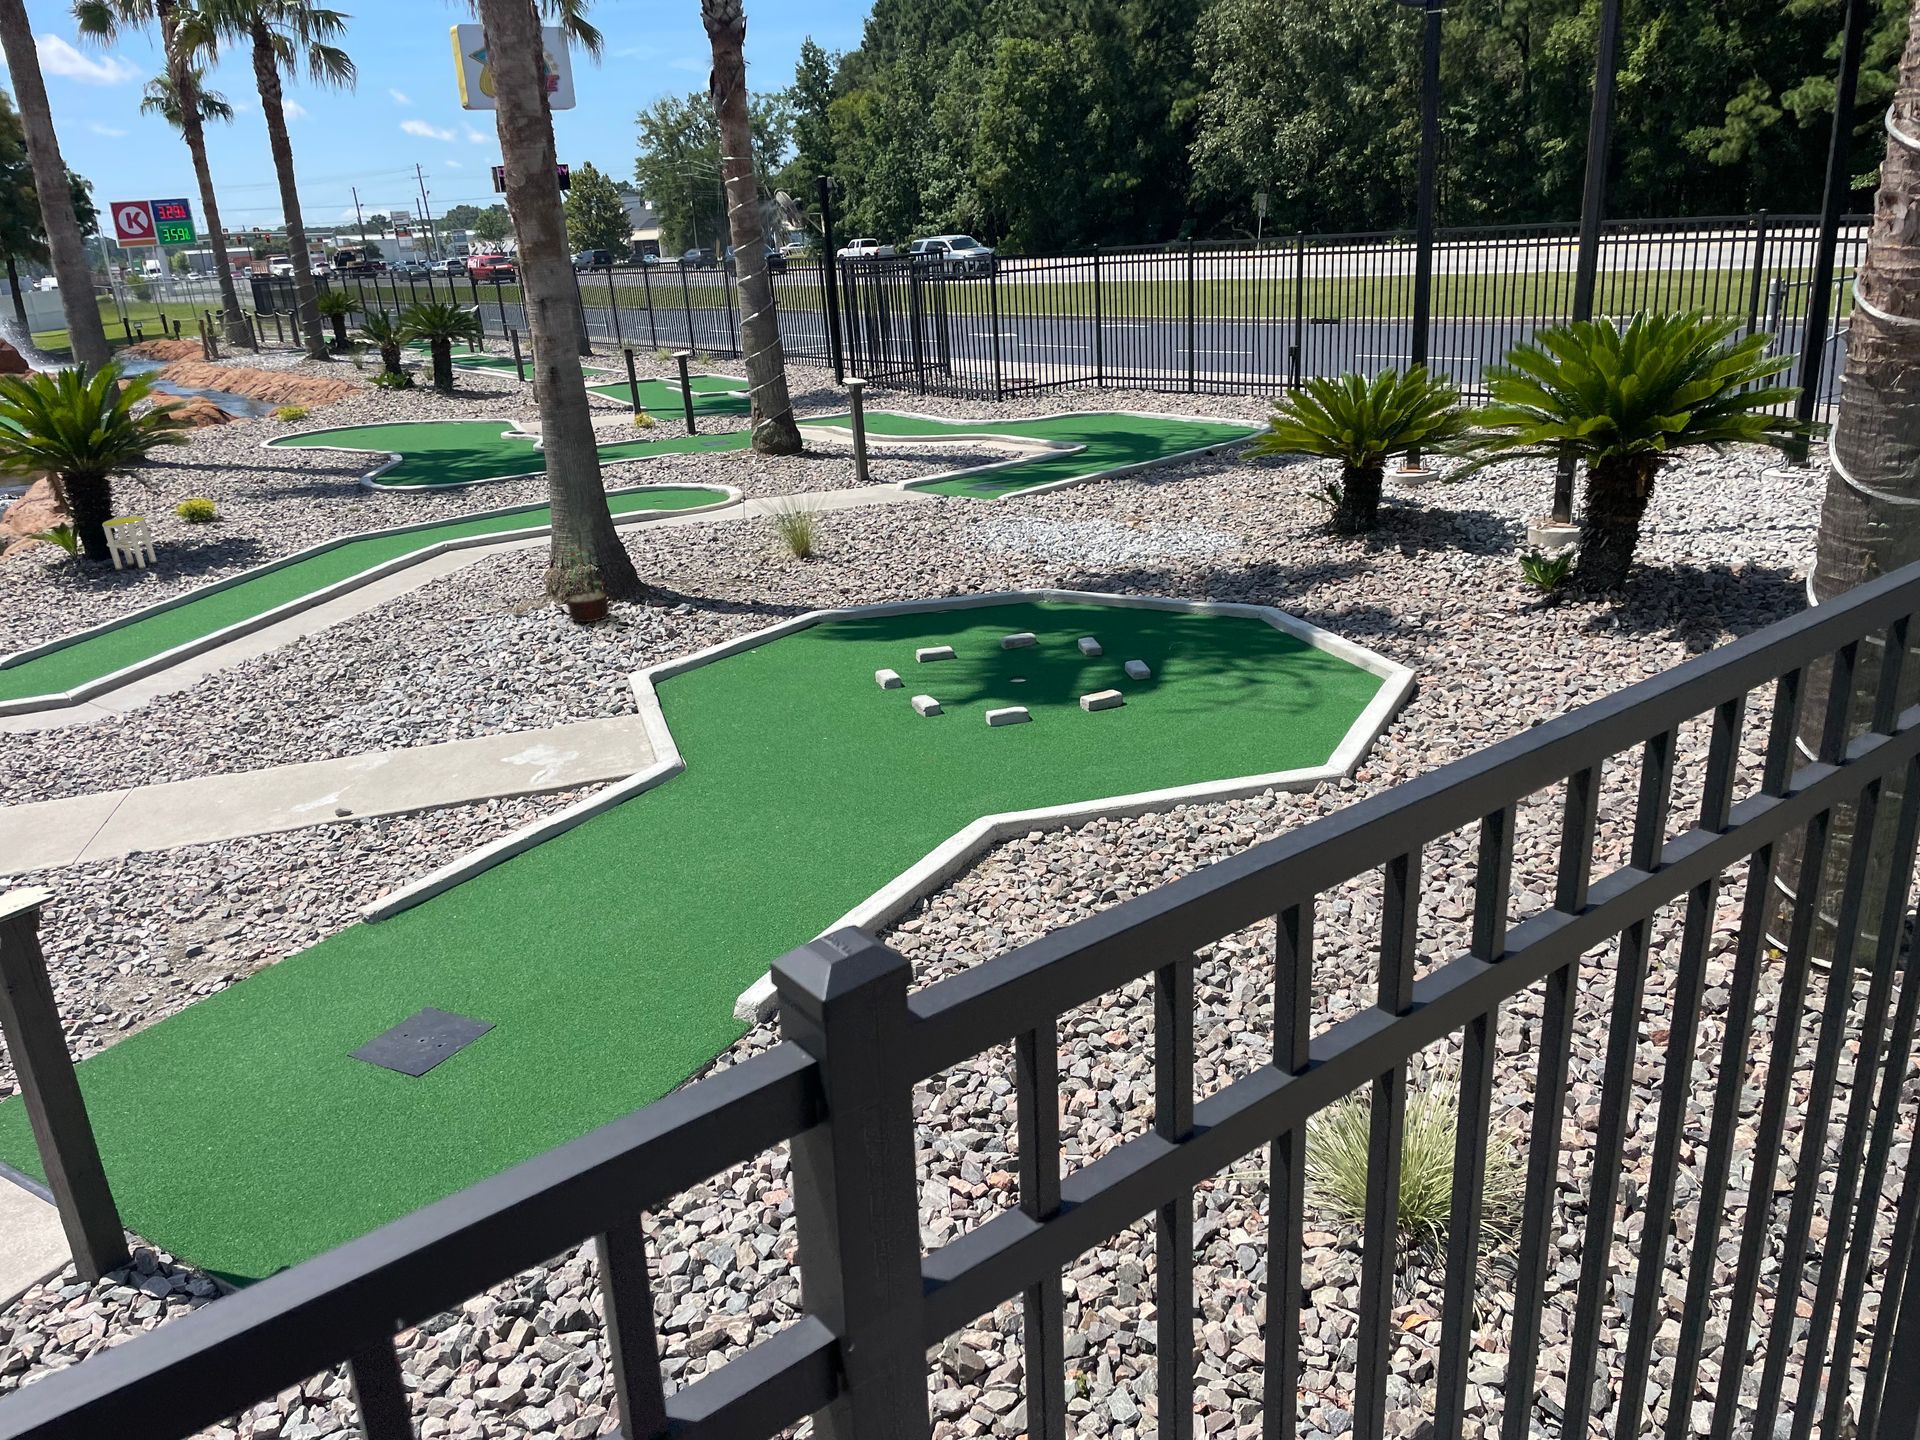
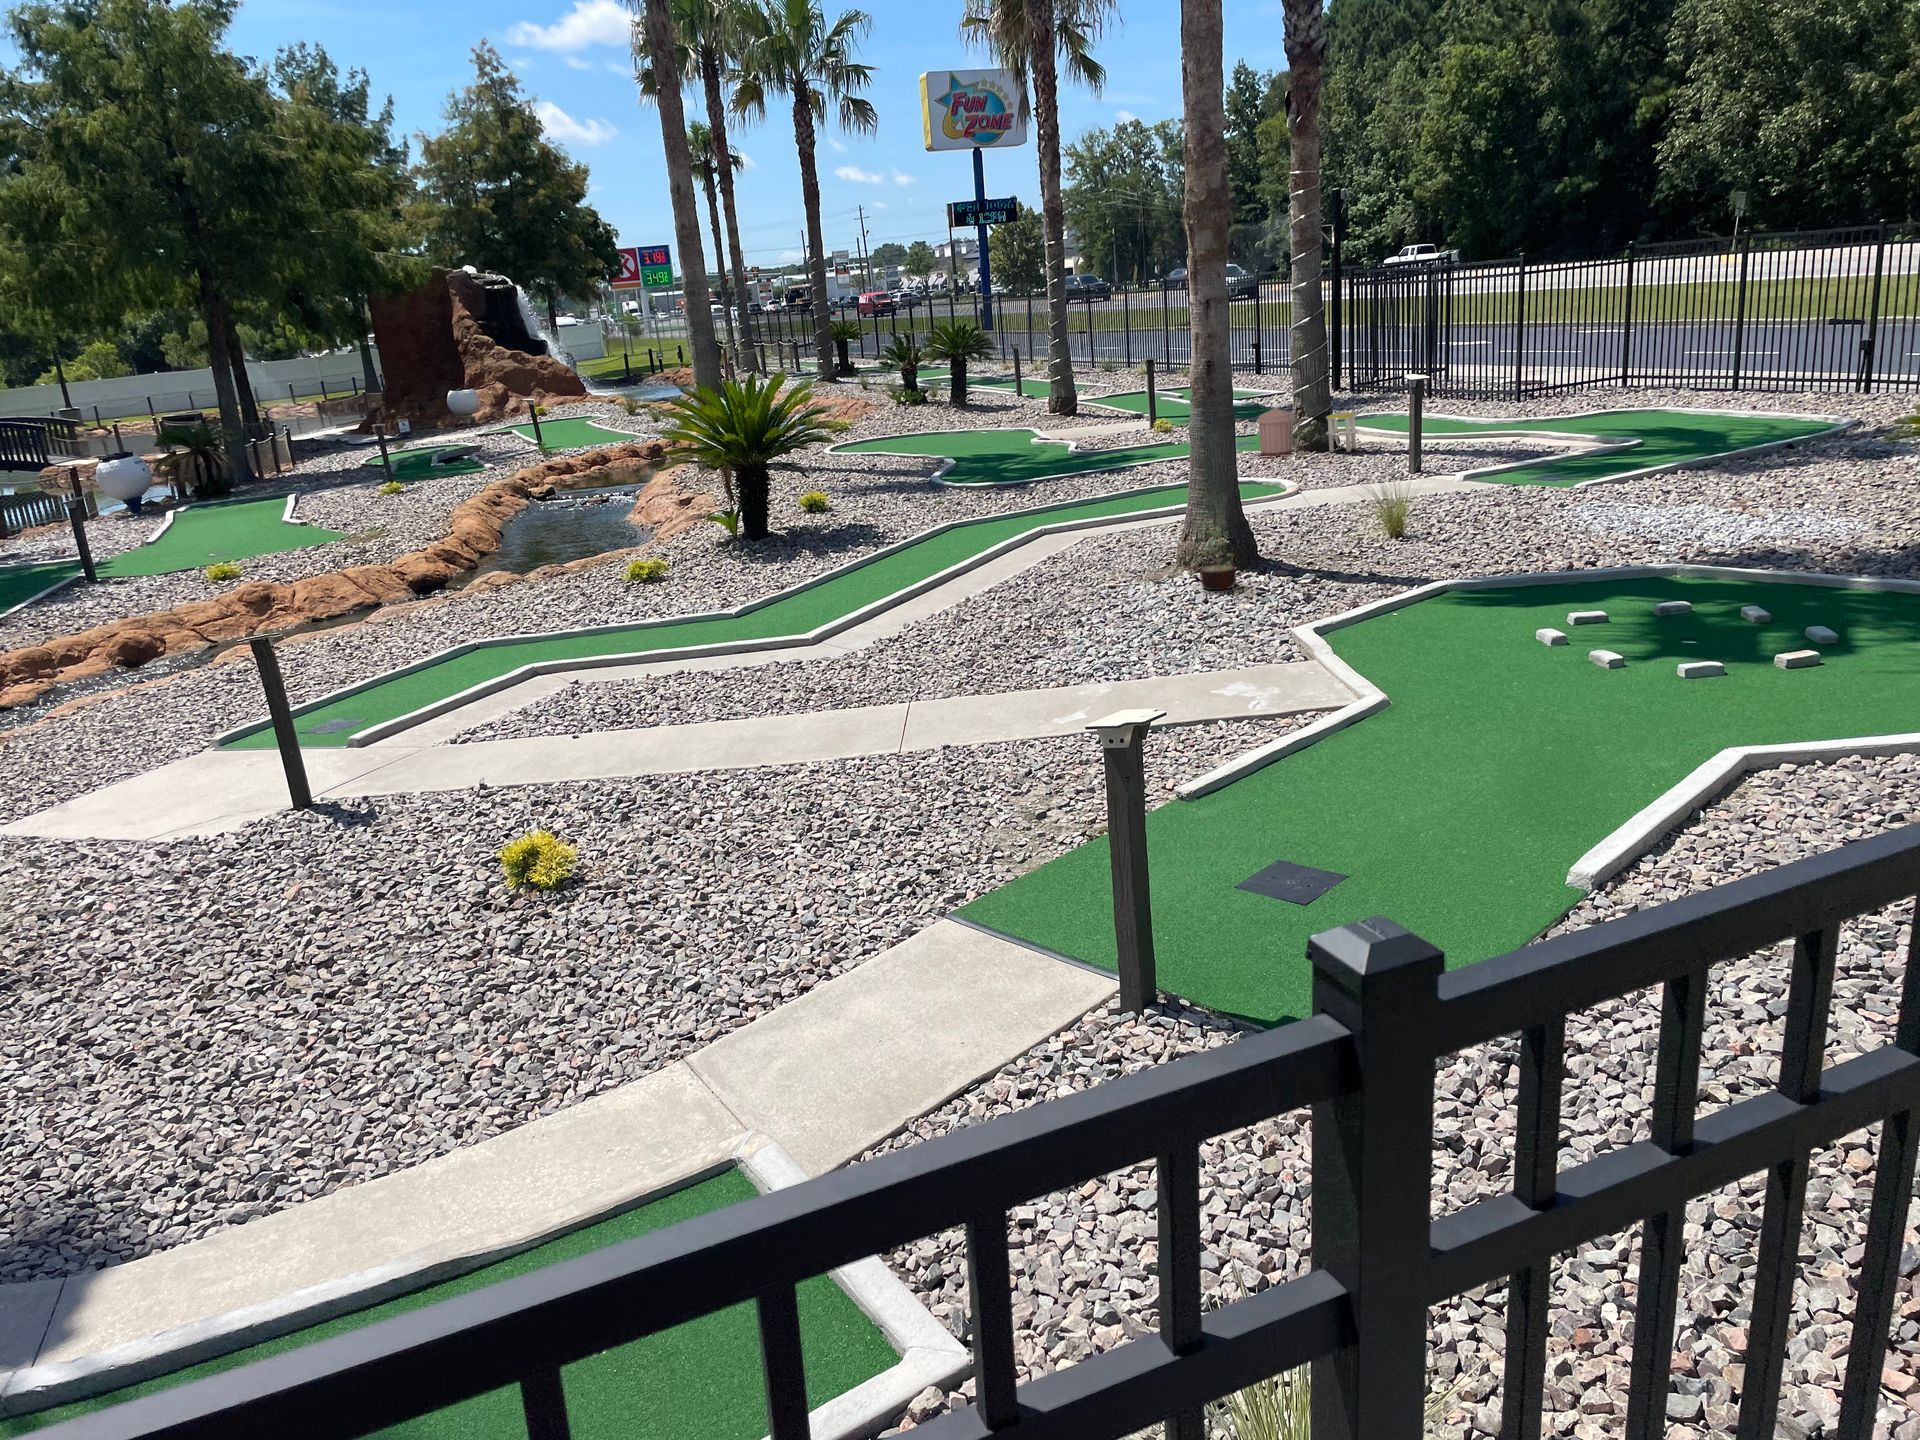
trash can: none [717,407,757,458] -> present [1257,408,1294,456]
stool: present [102,516,157,570] -> present [1326,412,1358,453]

